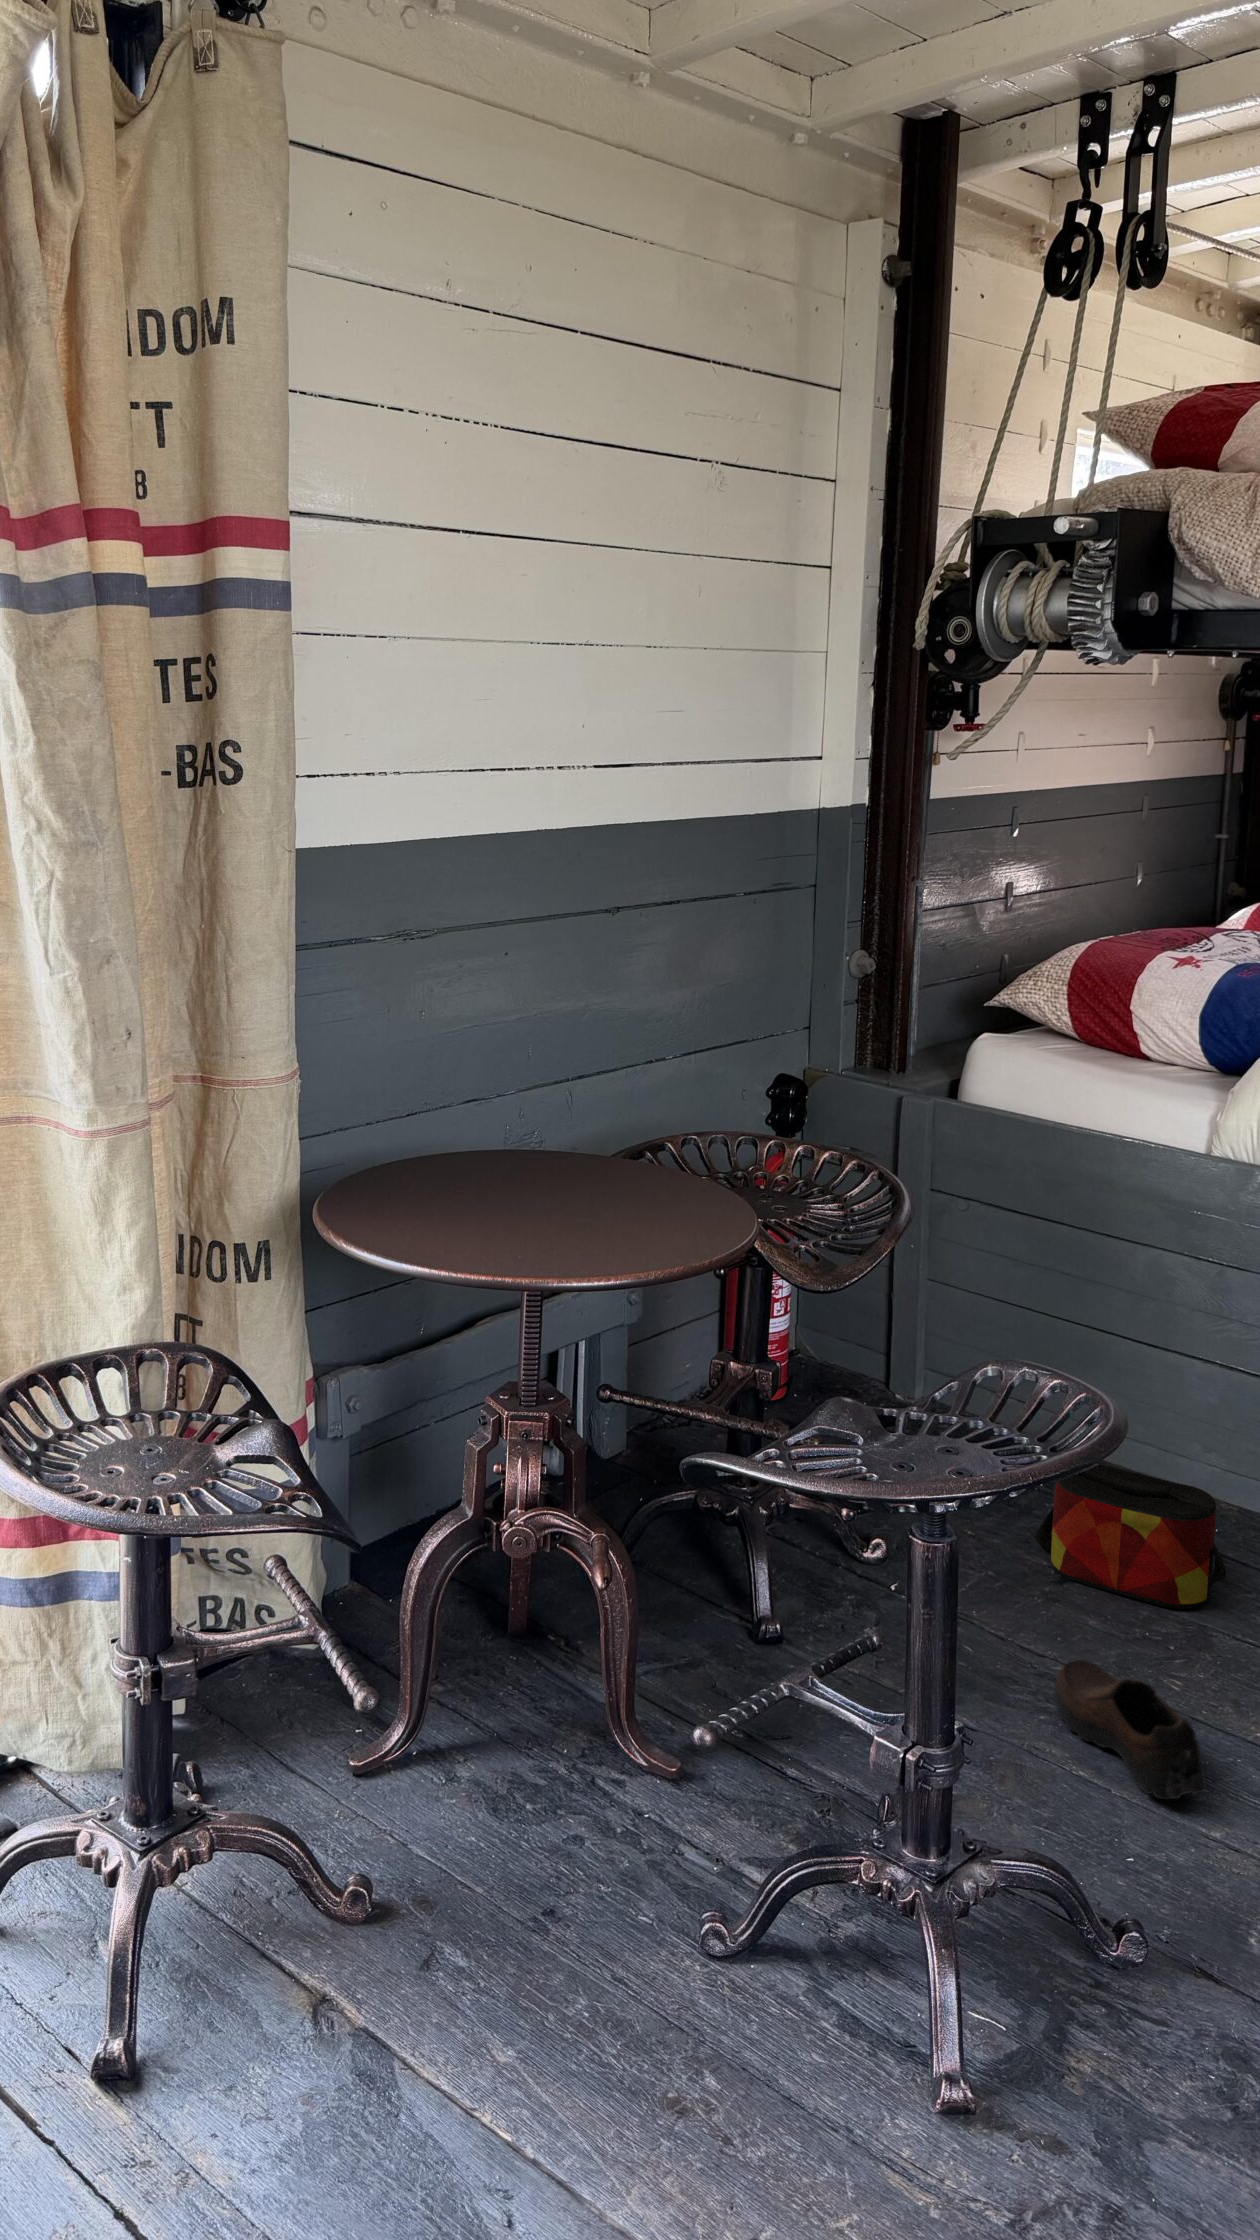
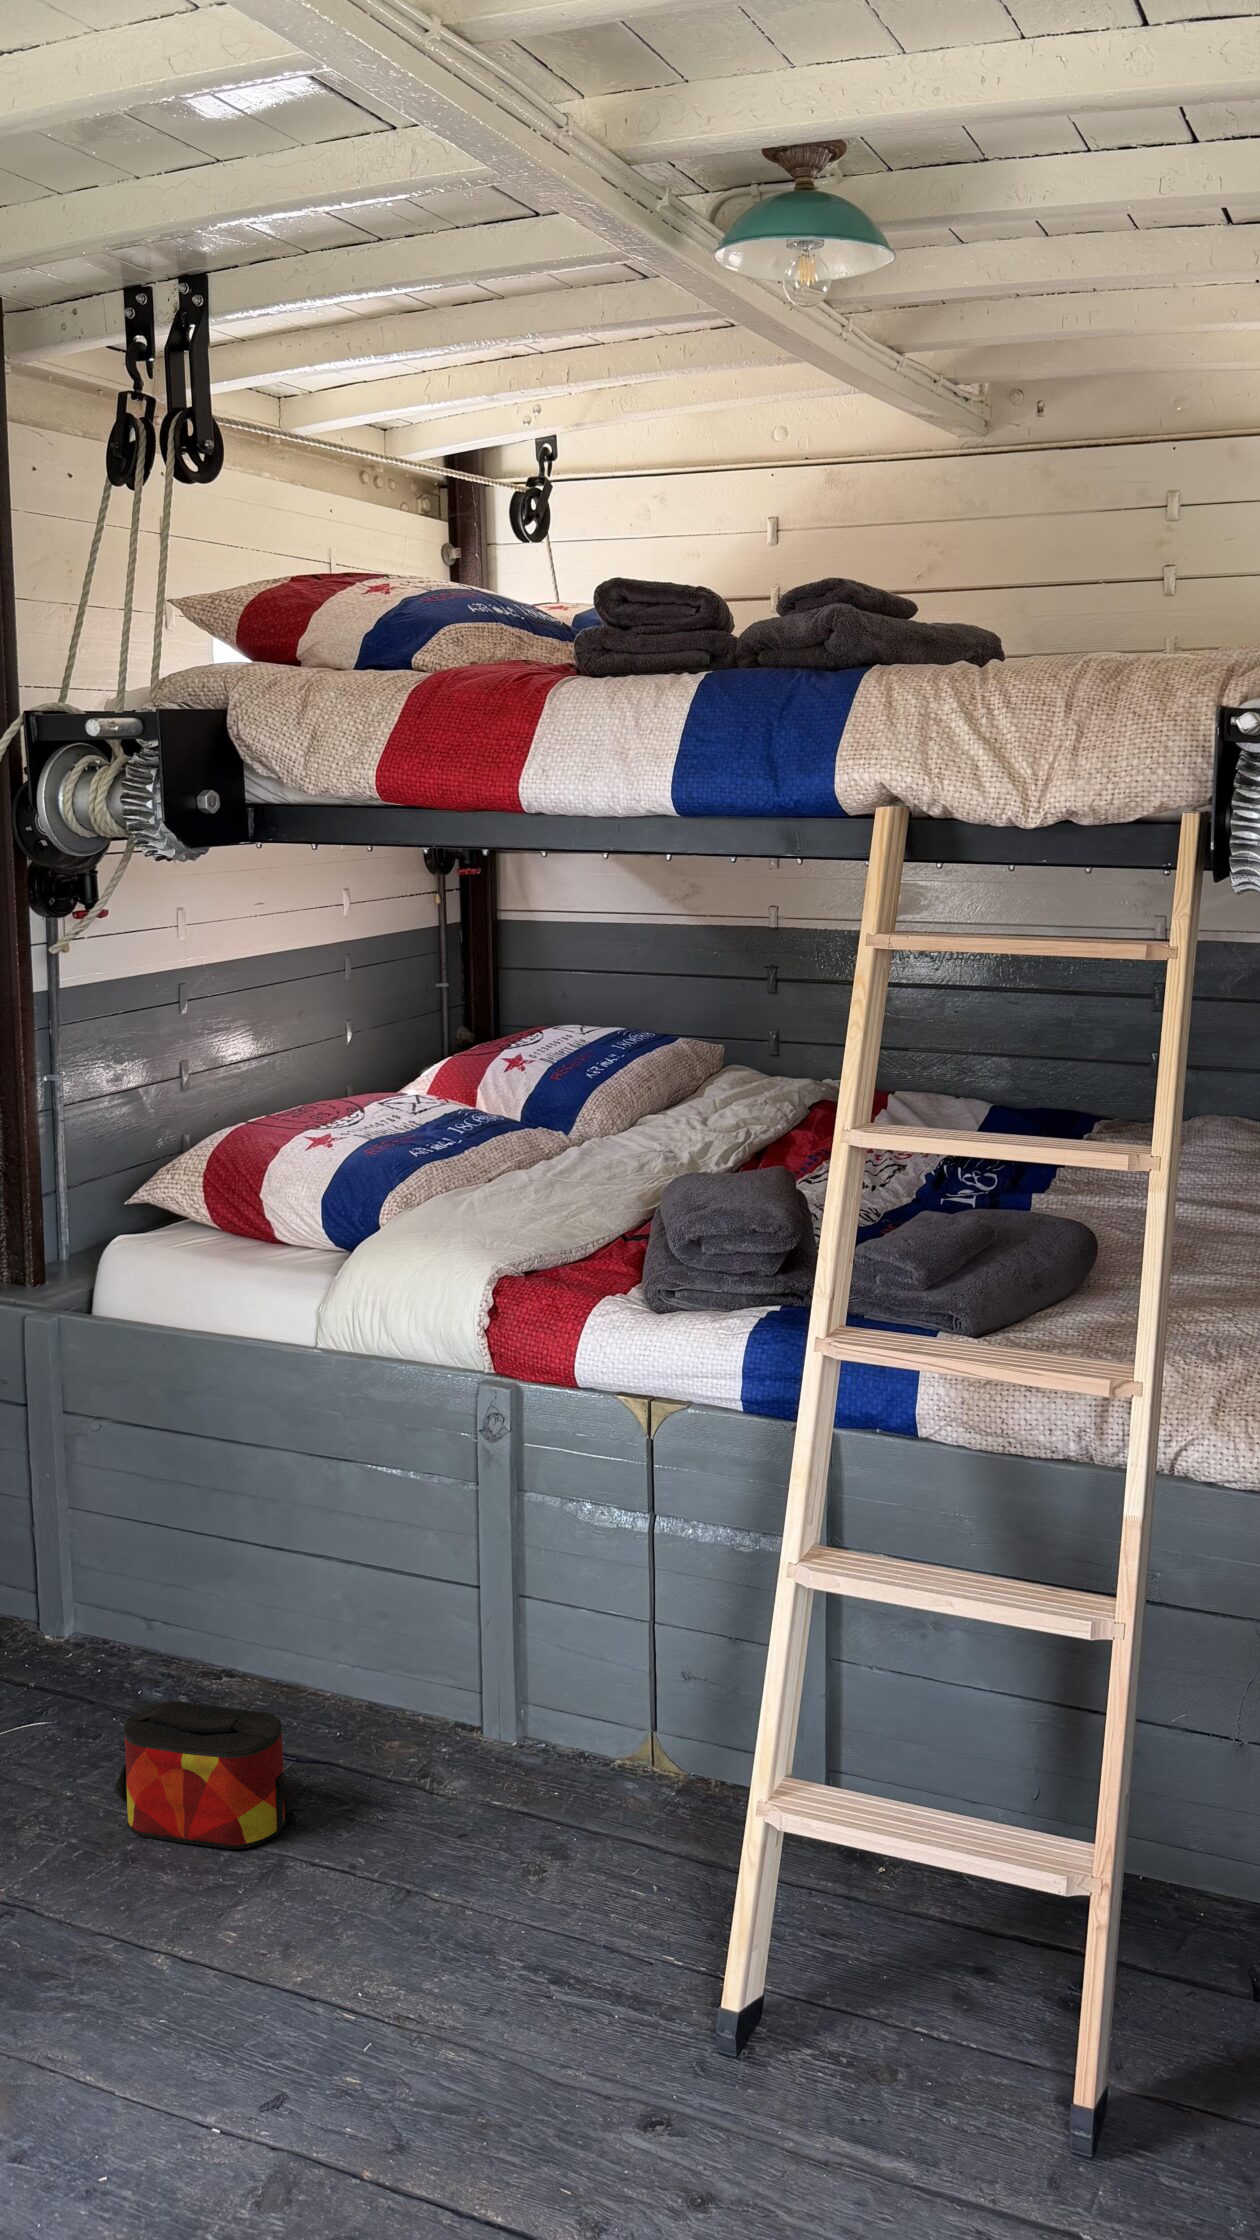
shoe: present [1054,1660,1206,1800] -> none [55,1949,178,2107]

